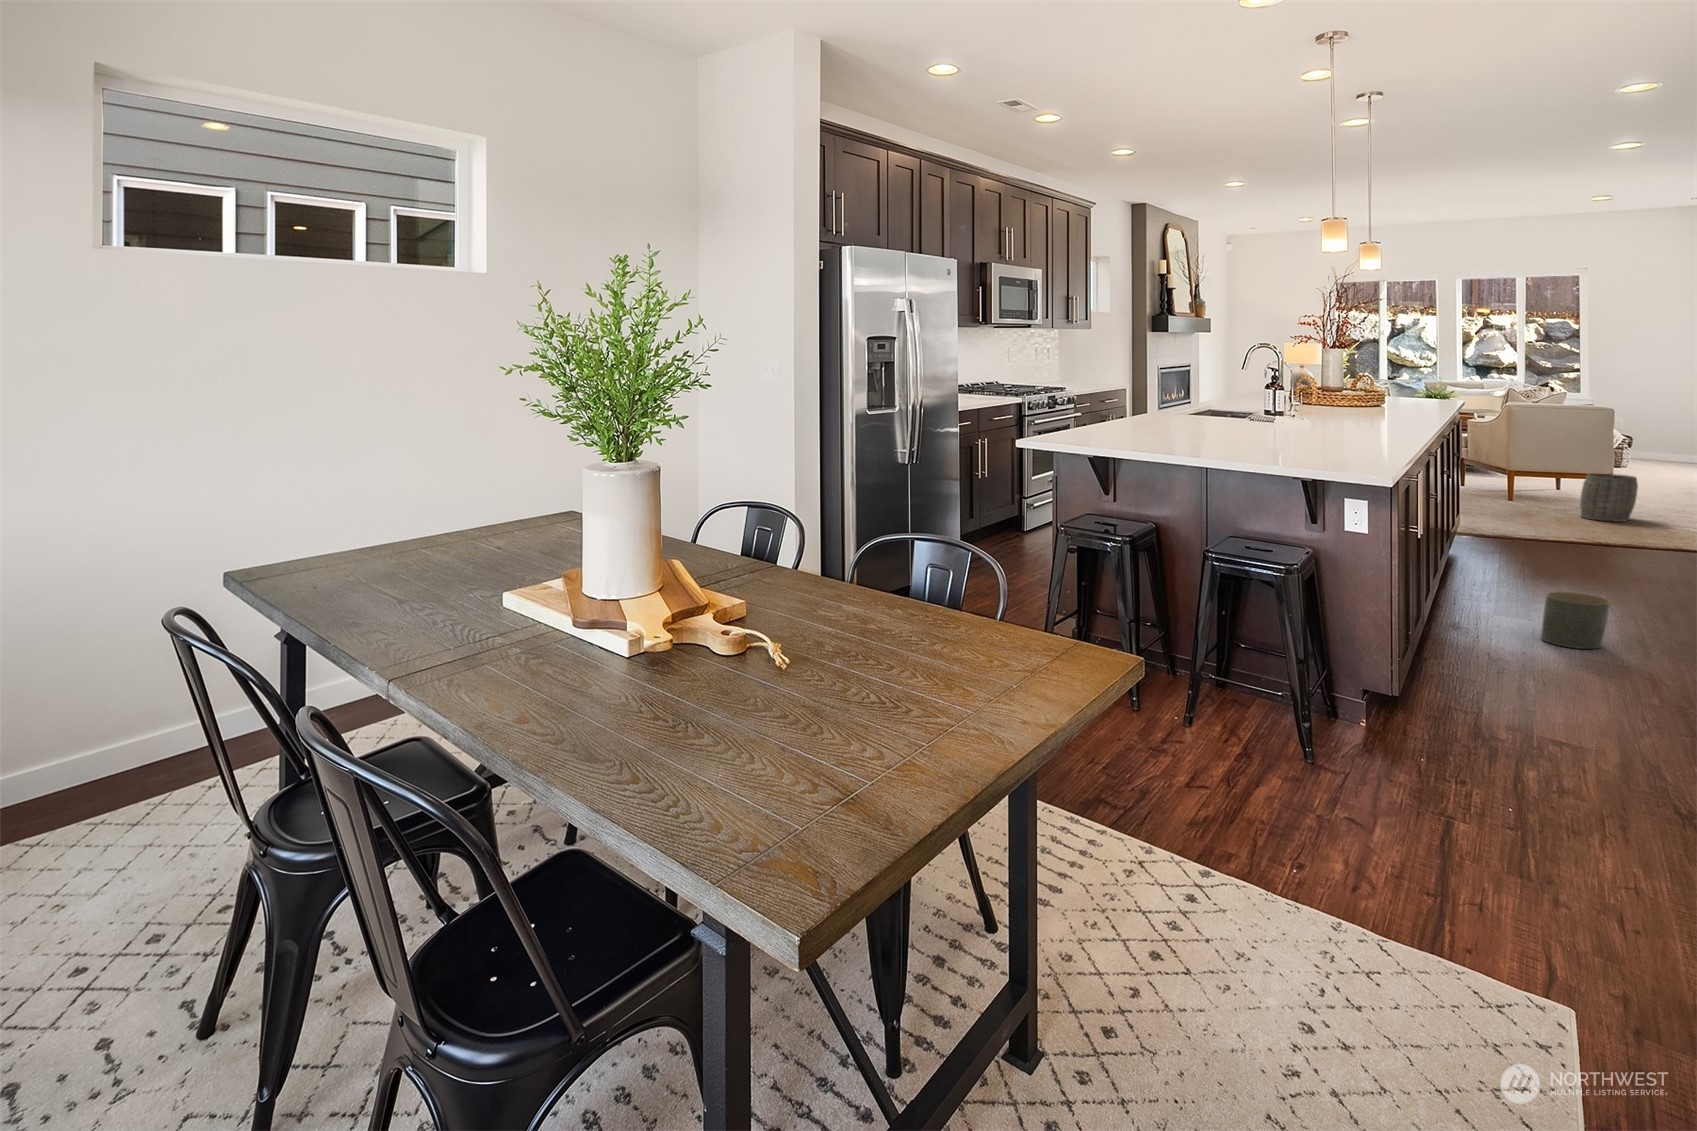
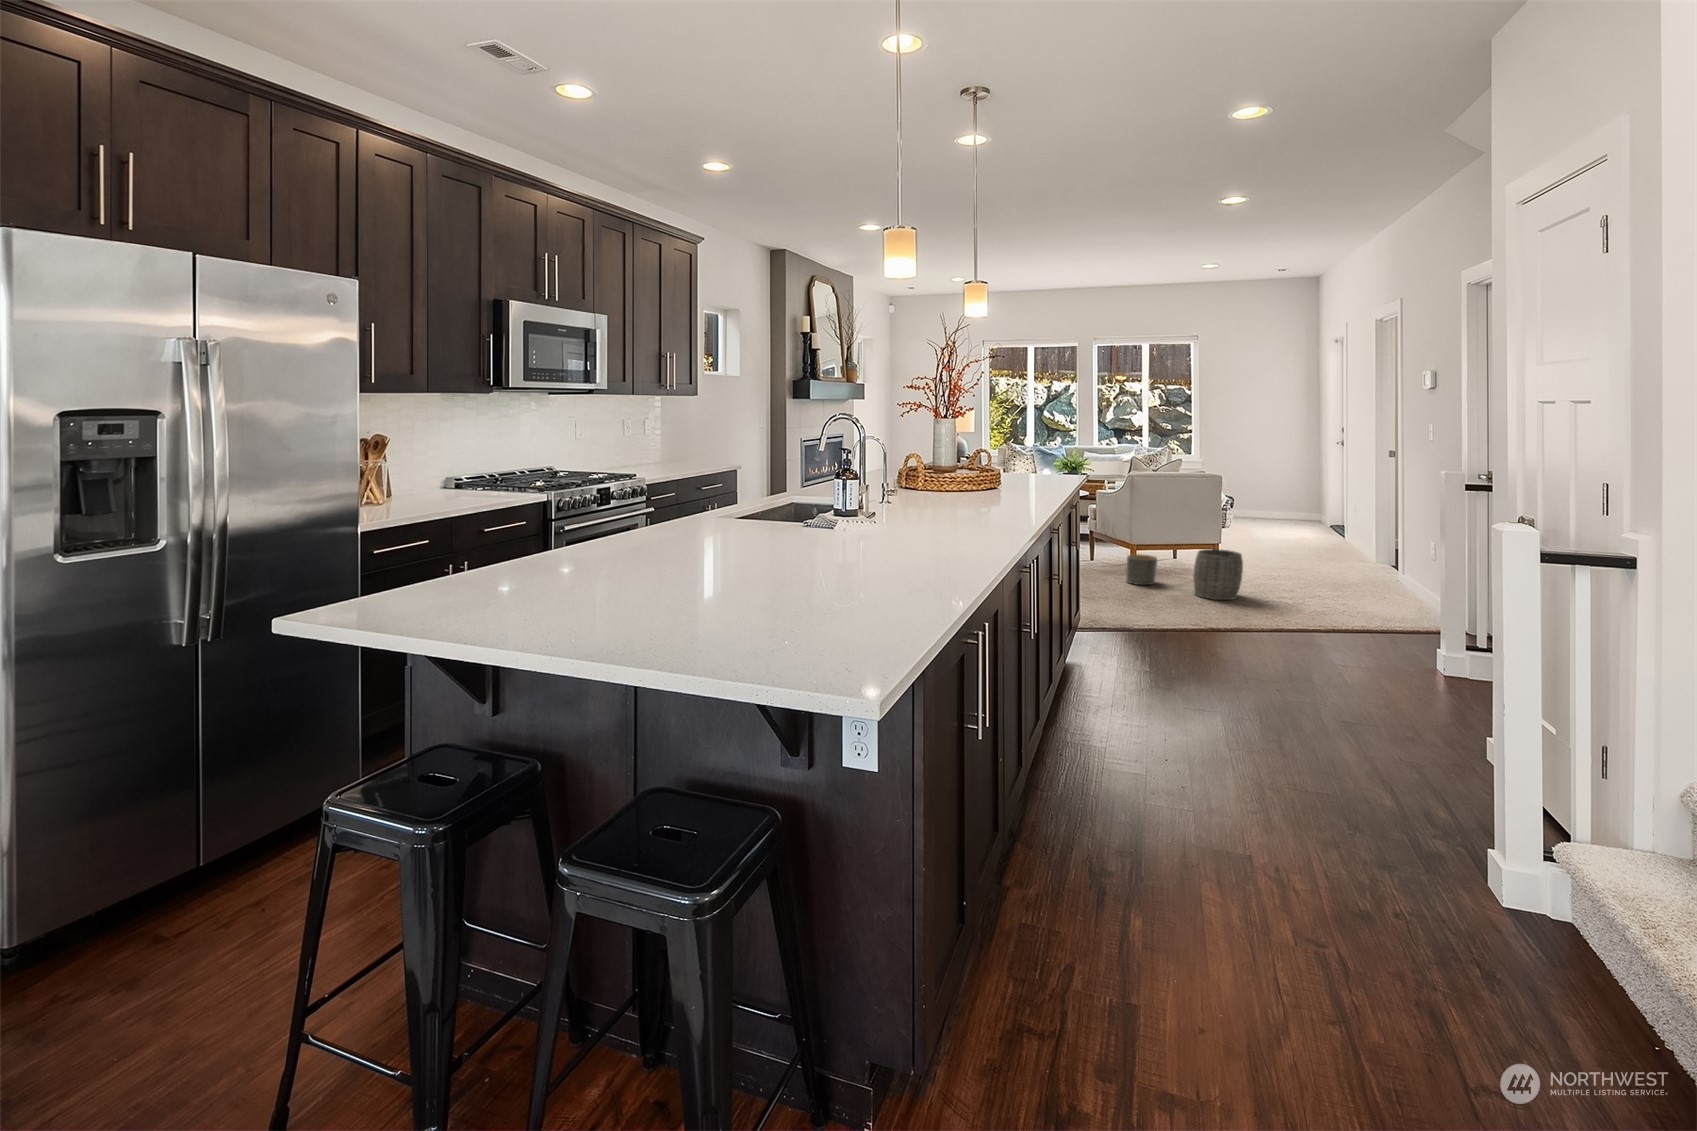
planter: present [1541,592,1611,649] -> present [1126,554,1157,585]

